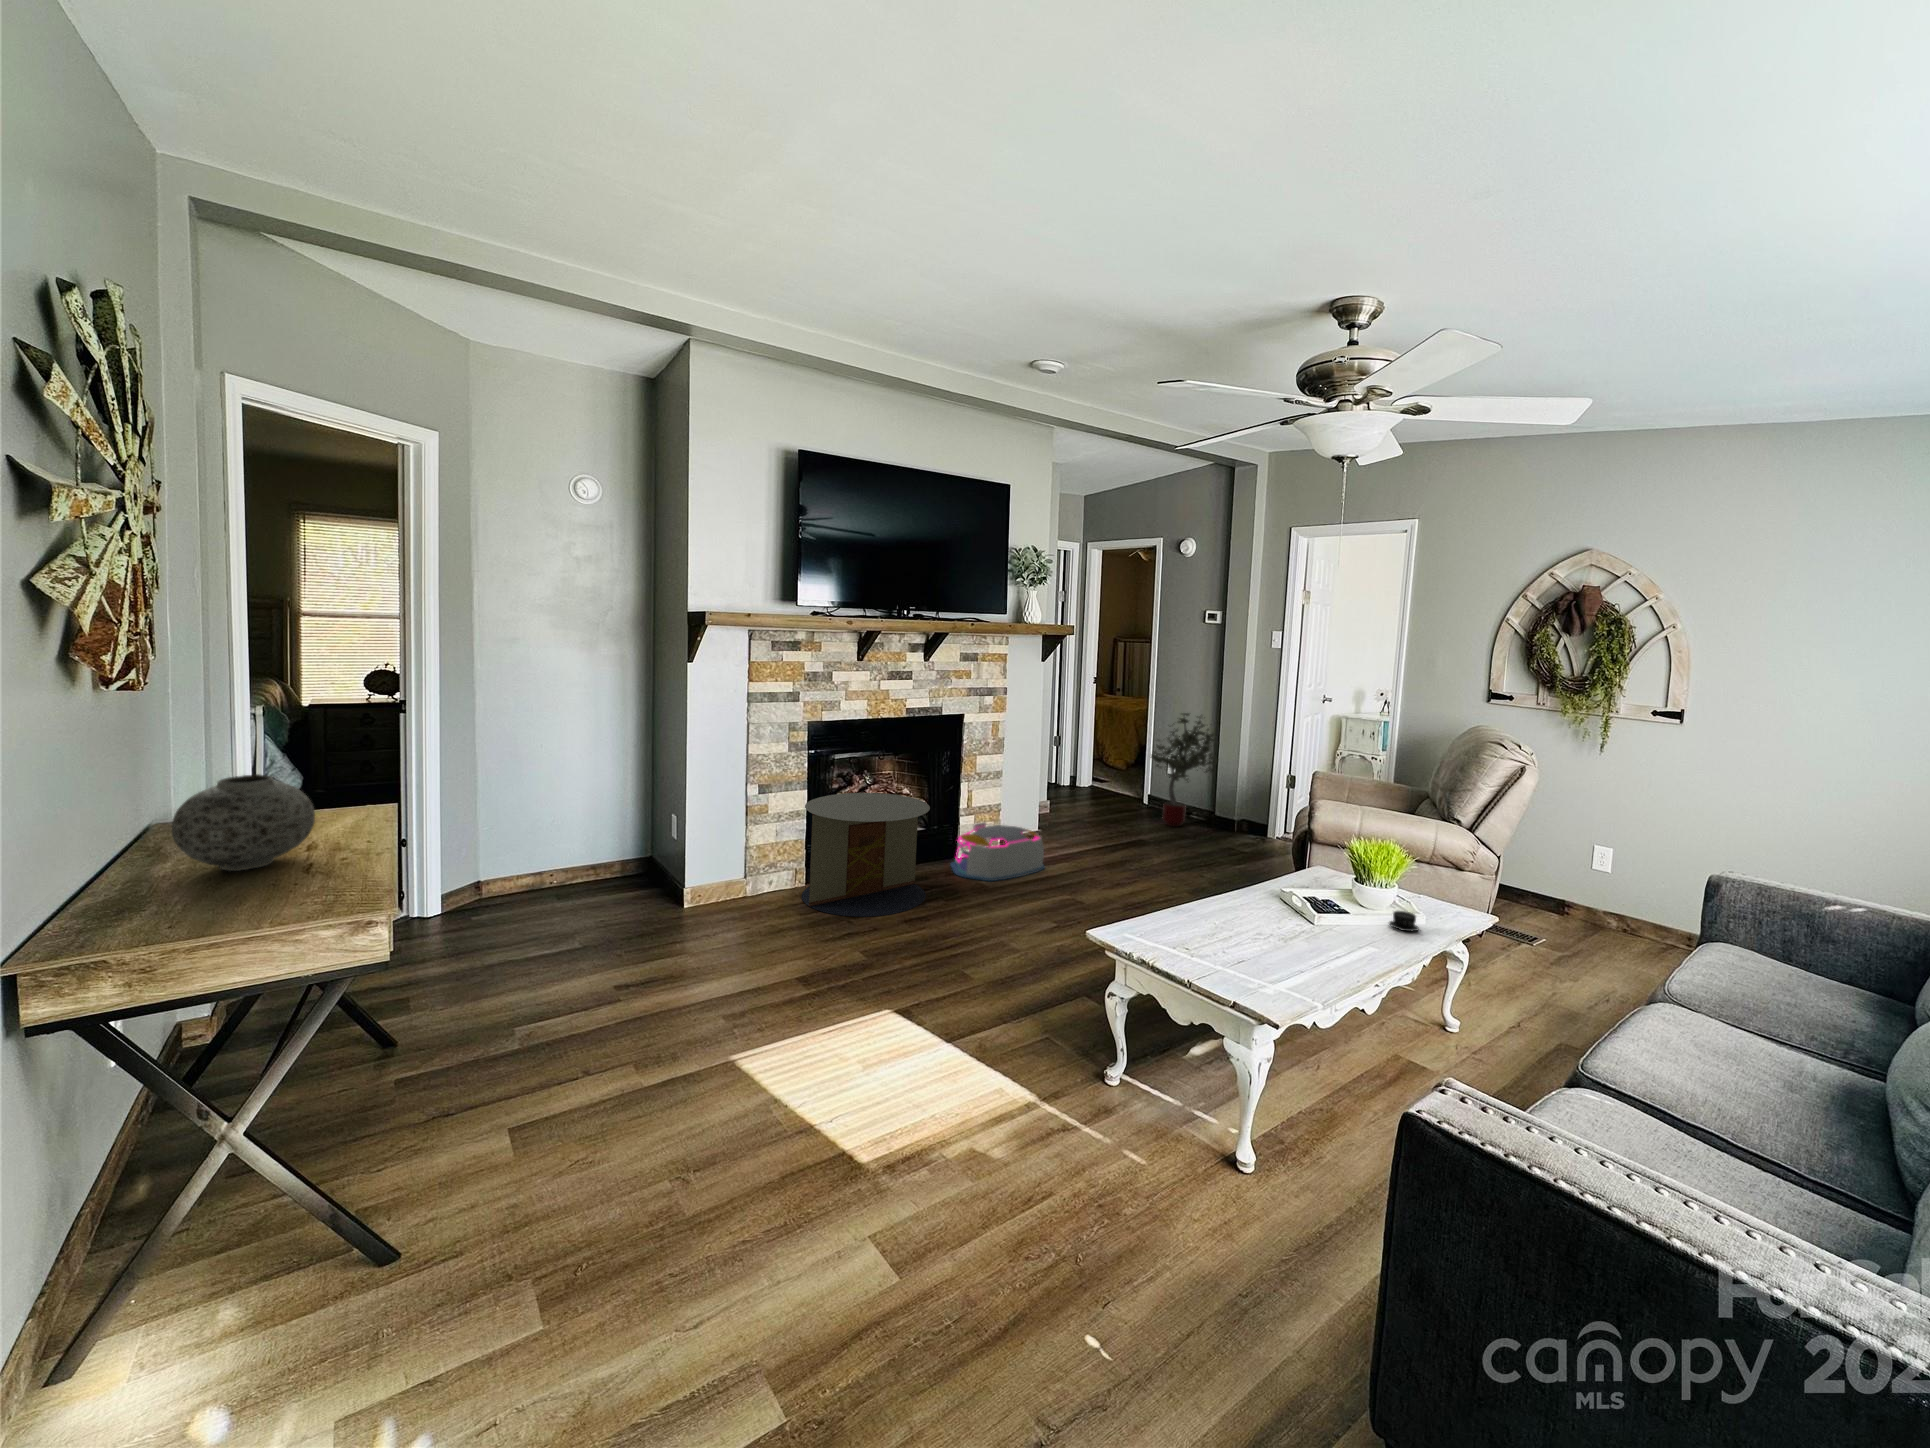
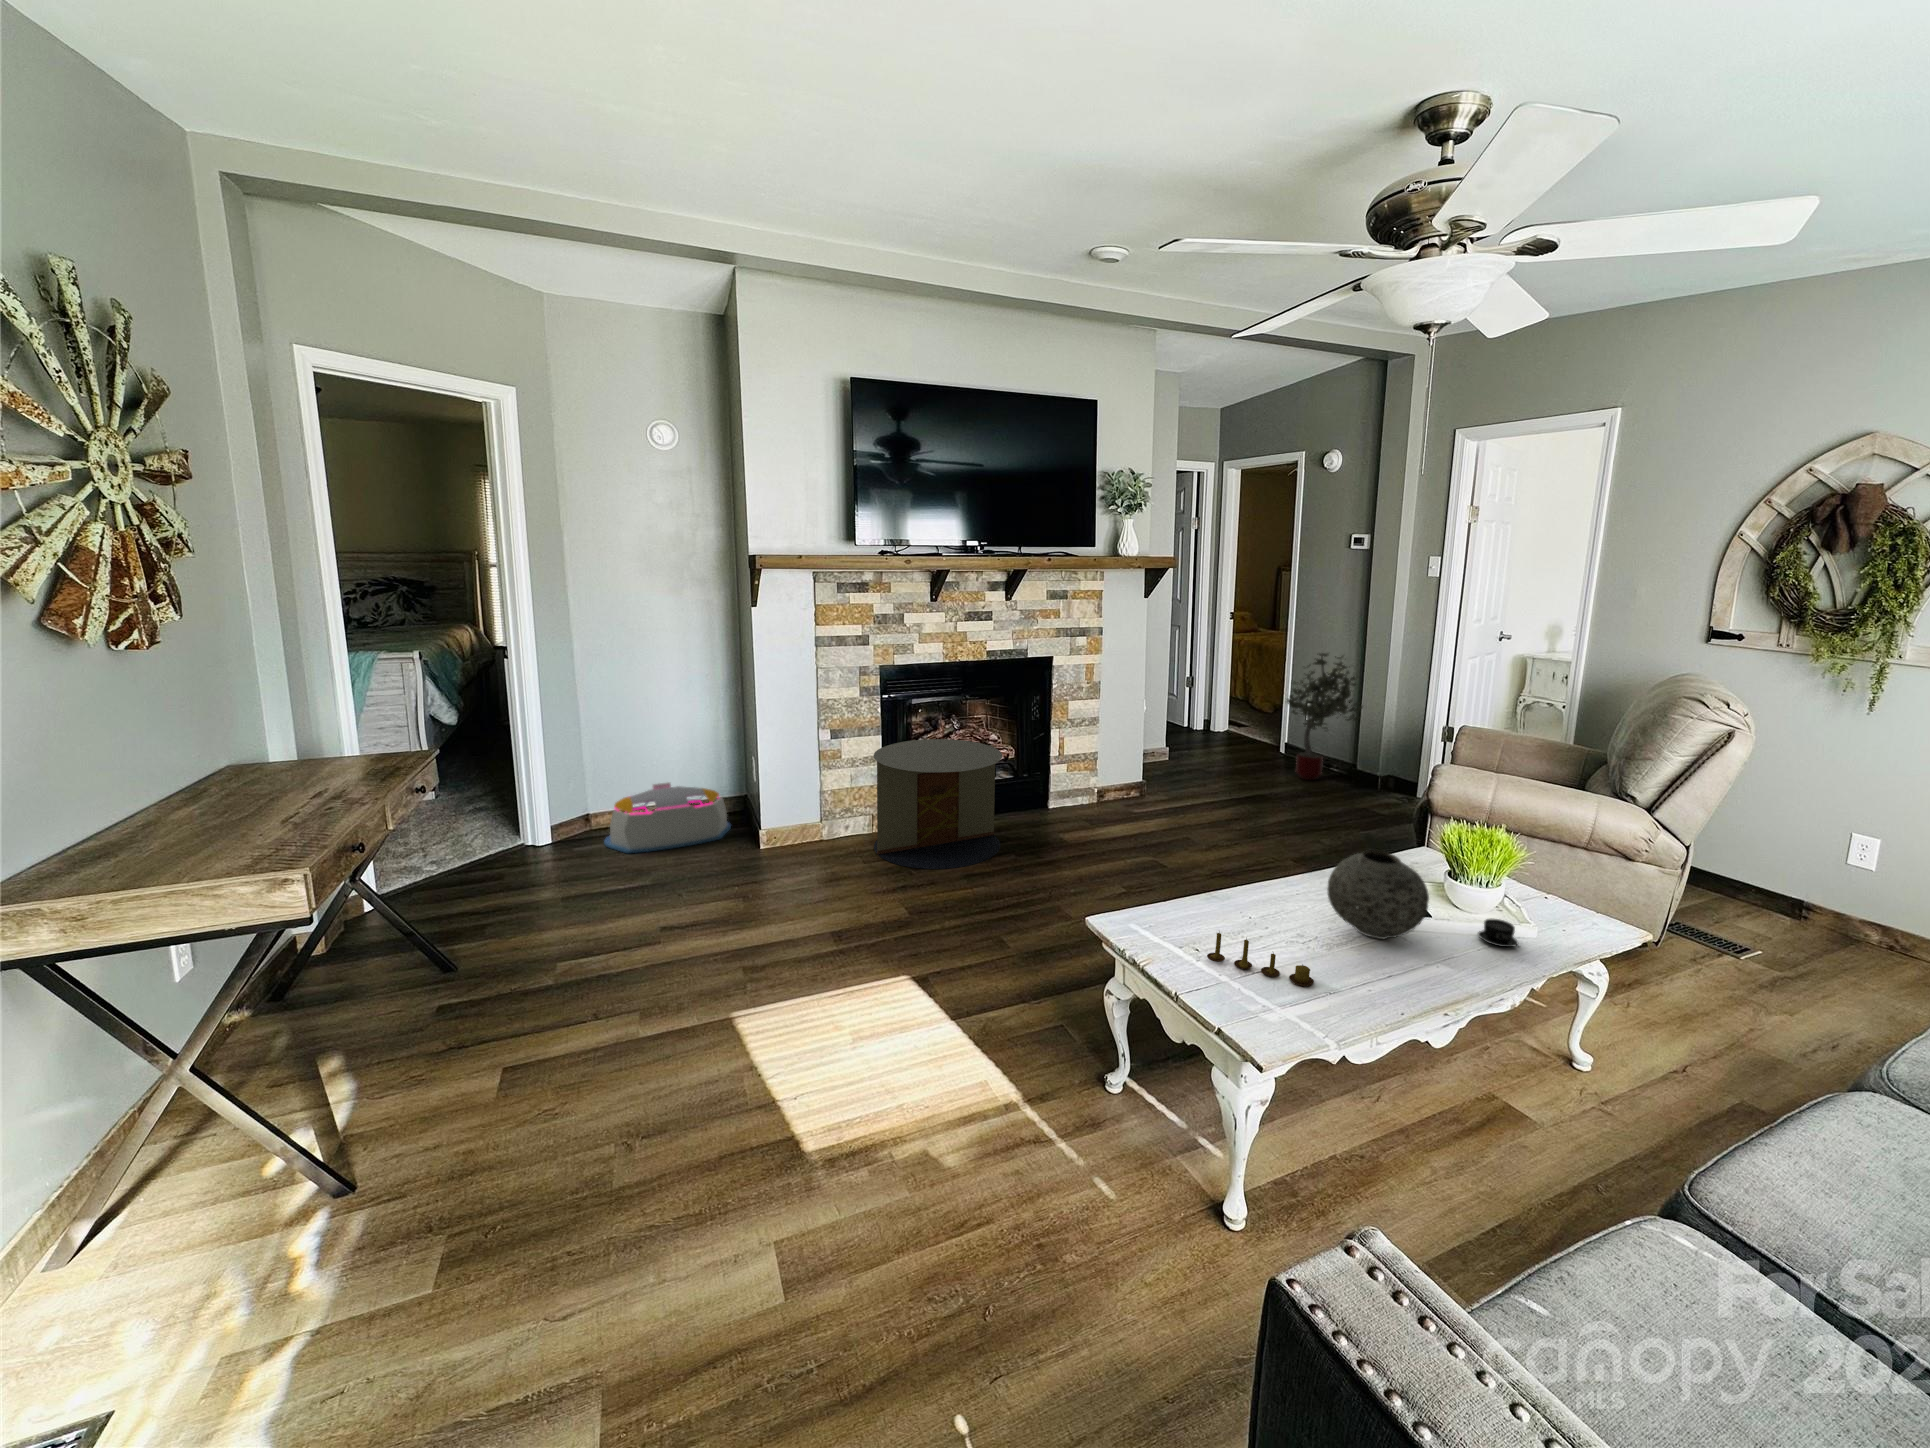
vase: present [172,774,315,871] -> present [1327,850,1429,939]
storage bin: present [951,822,1045,881] -> present [604,782,731,853]
candle: none [1199,929,1289,969] -> present [1207,932,1314,986]

